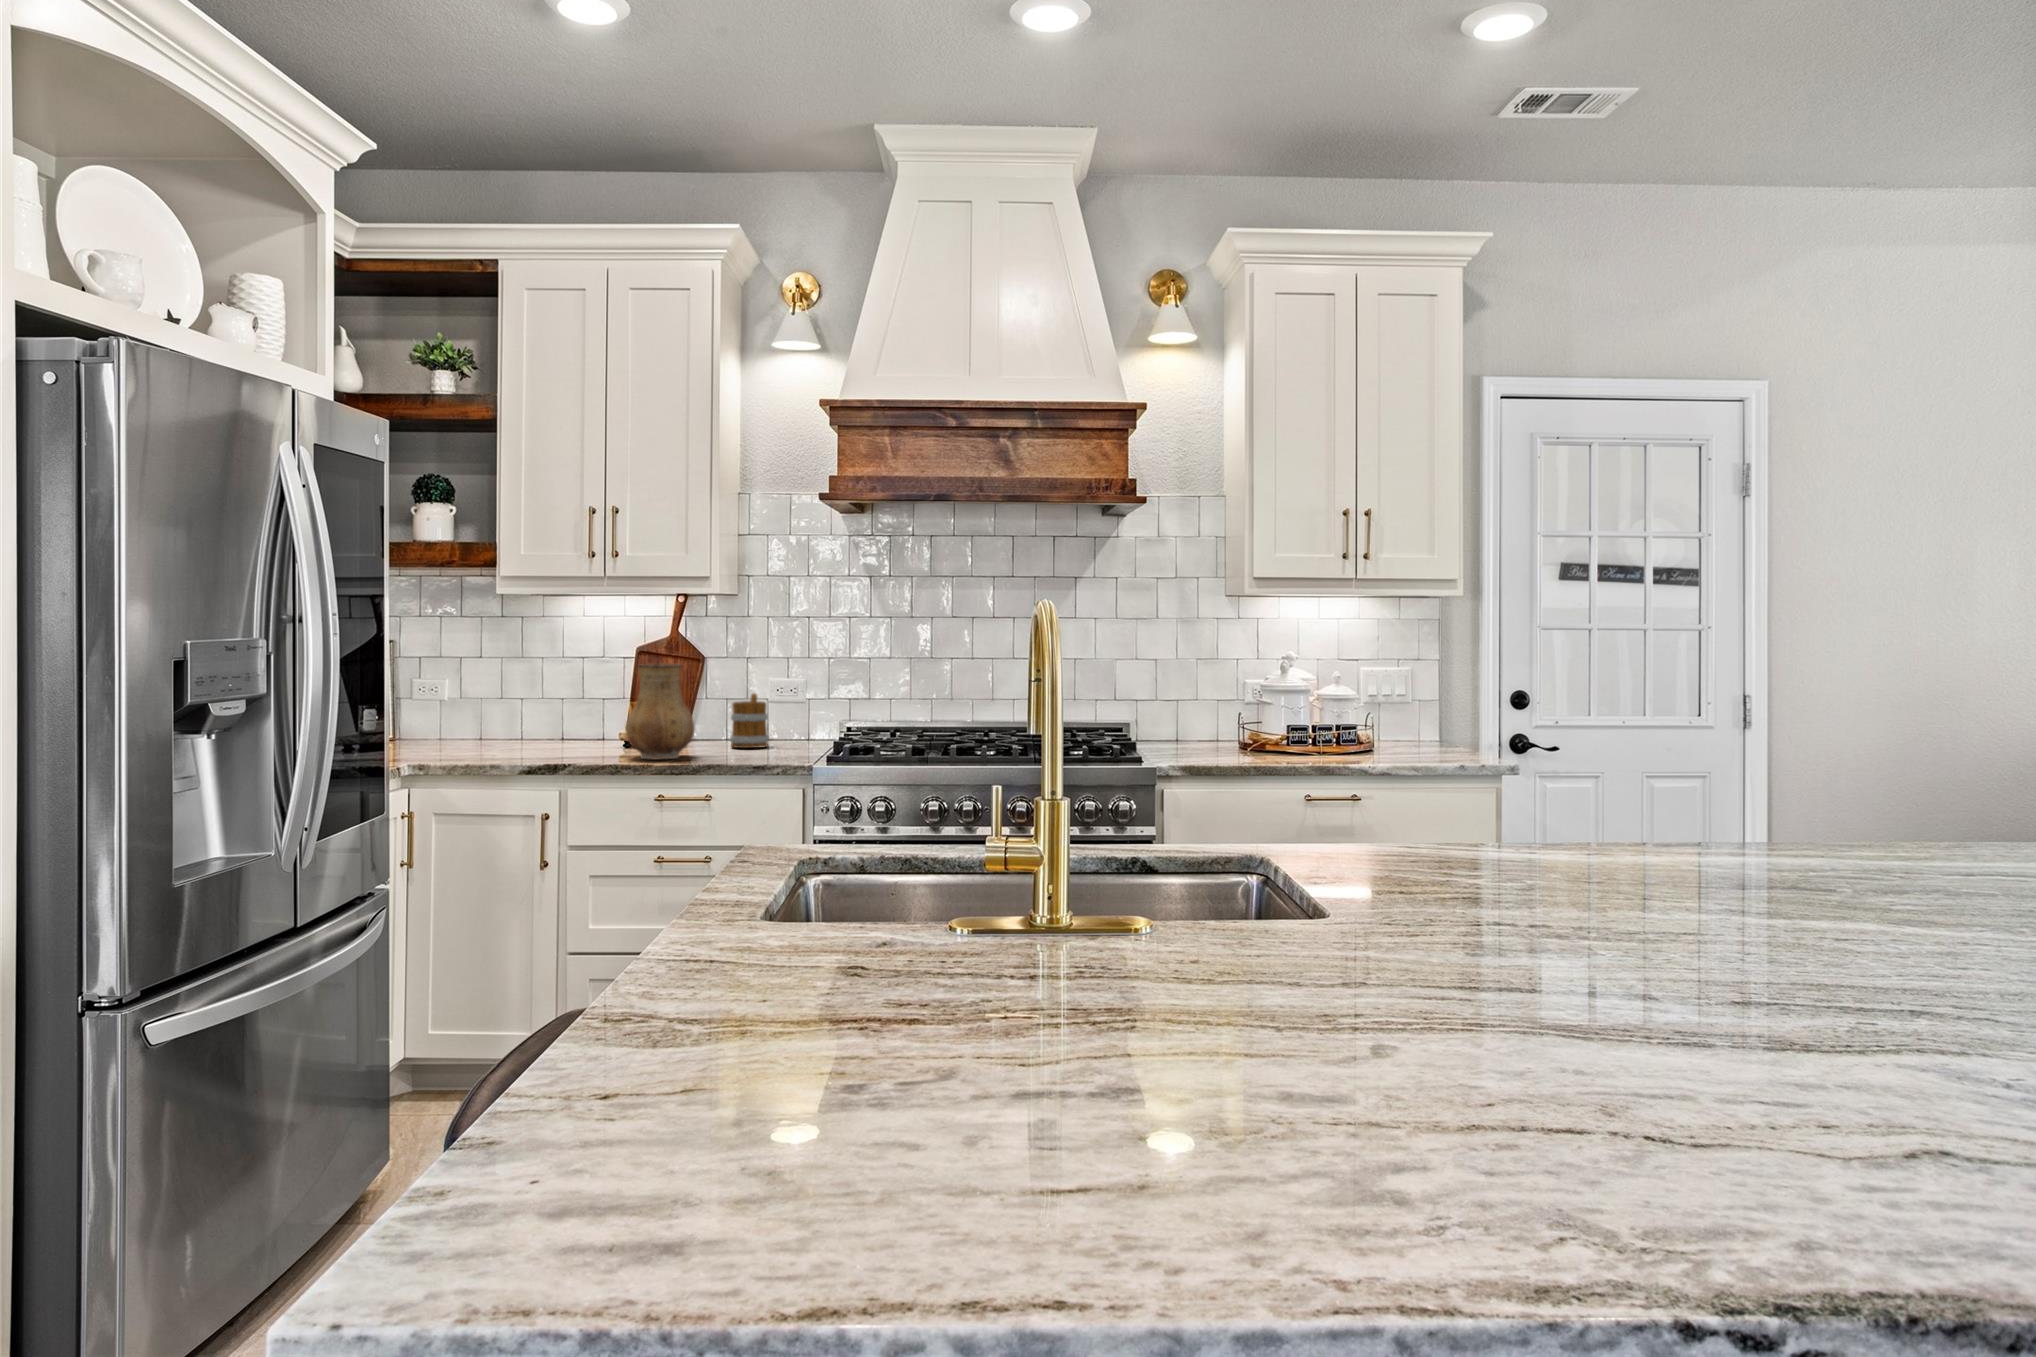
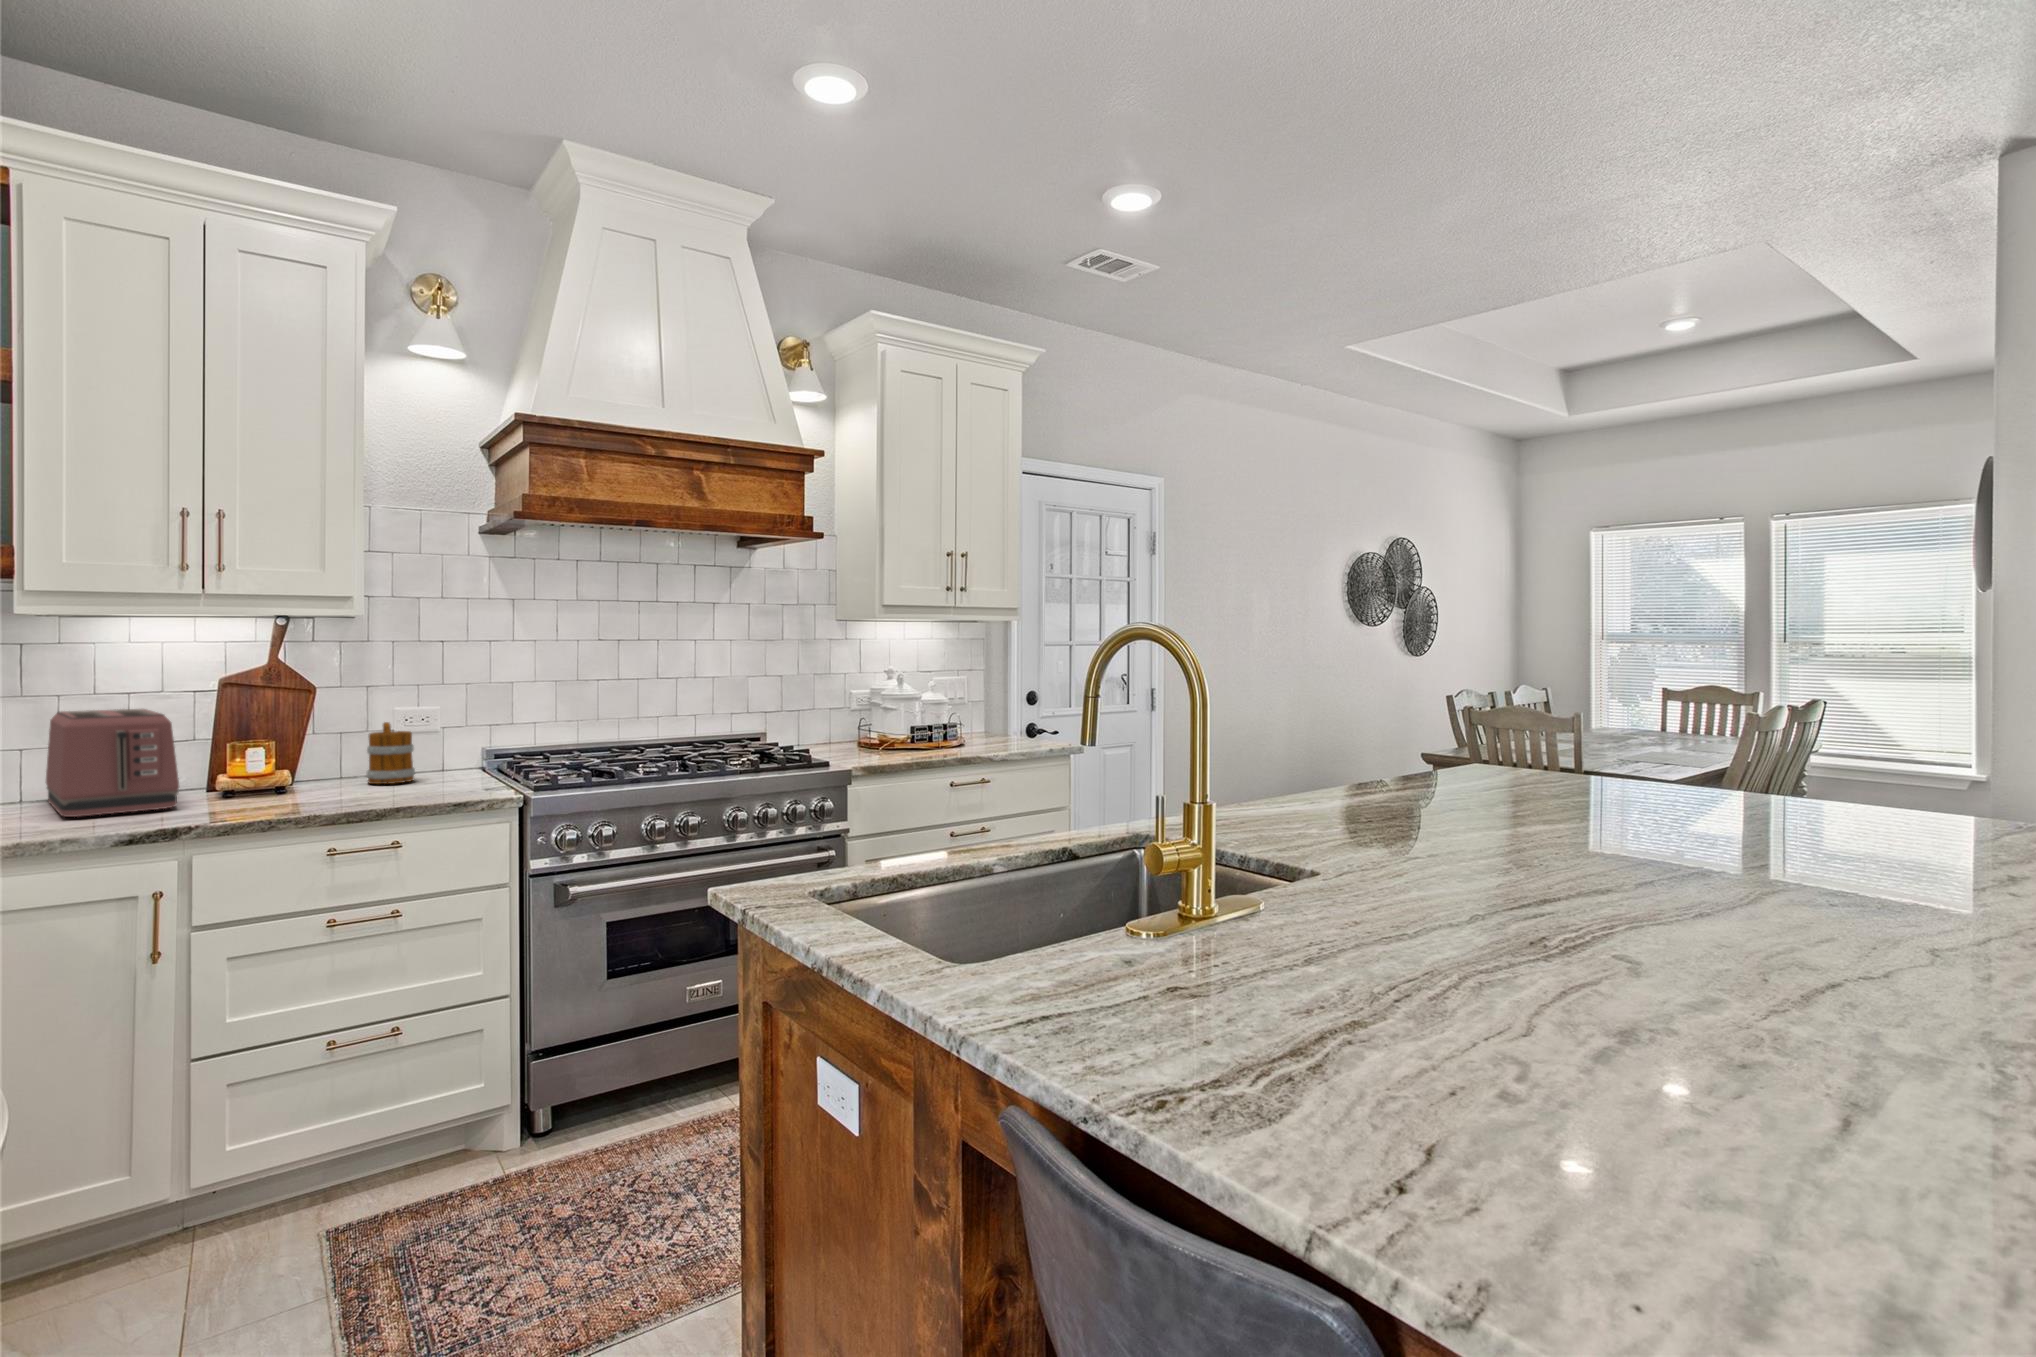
ceramic pitcher: present [625,663,694,759] -> none [260,694,354,809]
toaster: none [507,675,592,753] -> present [46,709,179,817]

